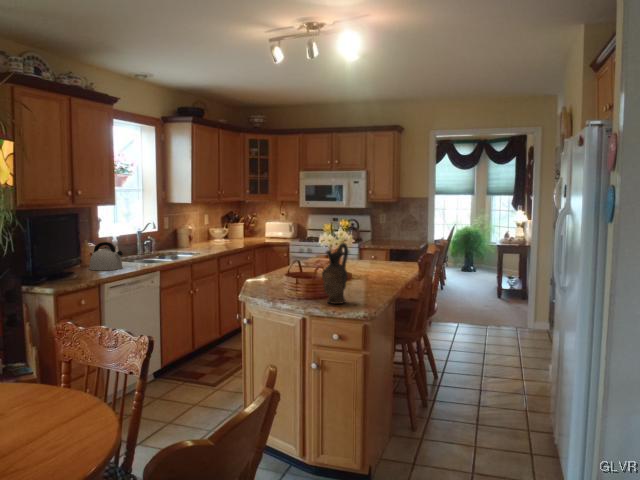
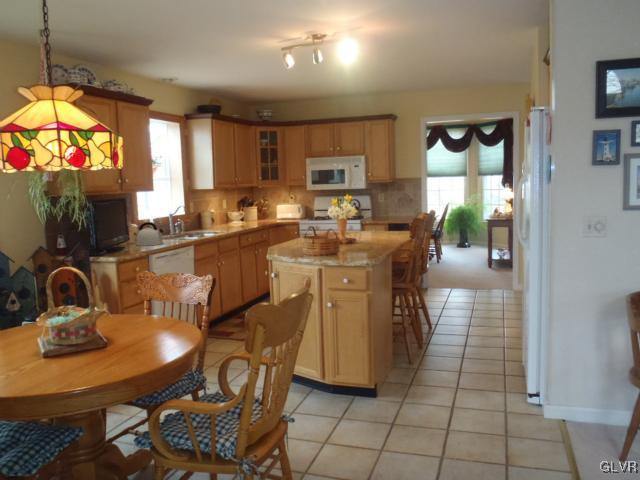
ceramic pitcher: present [322,243,348,304] -> none [333,210,353,257]

